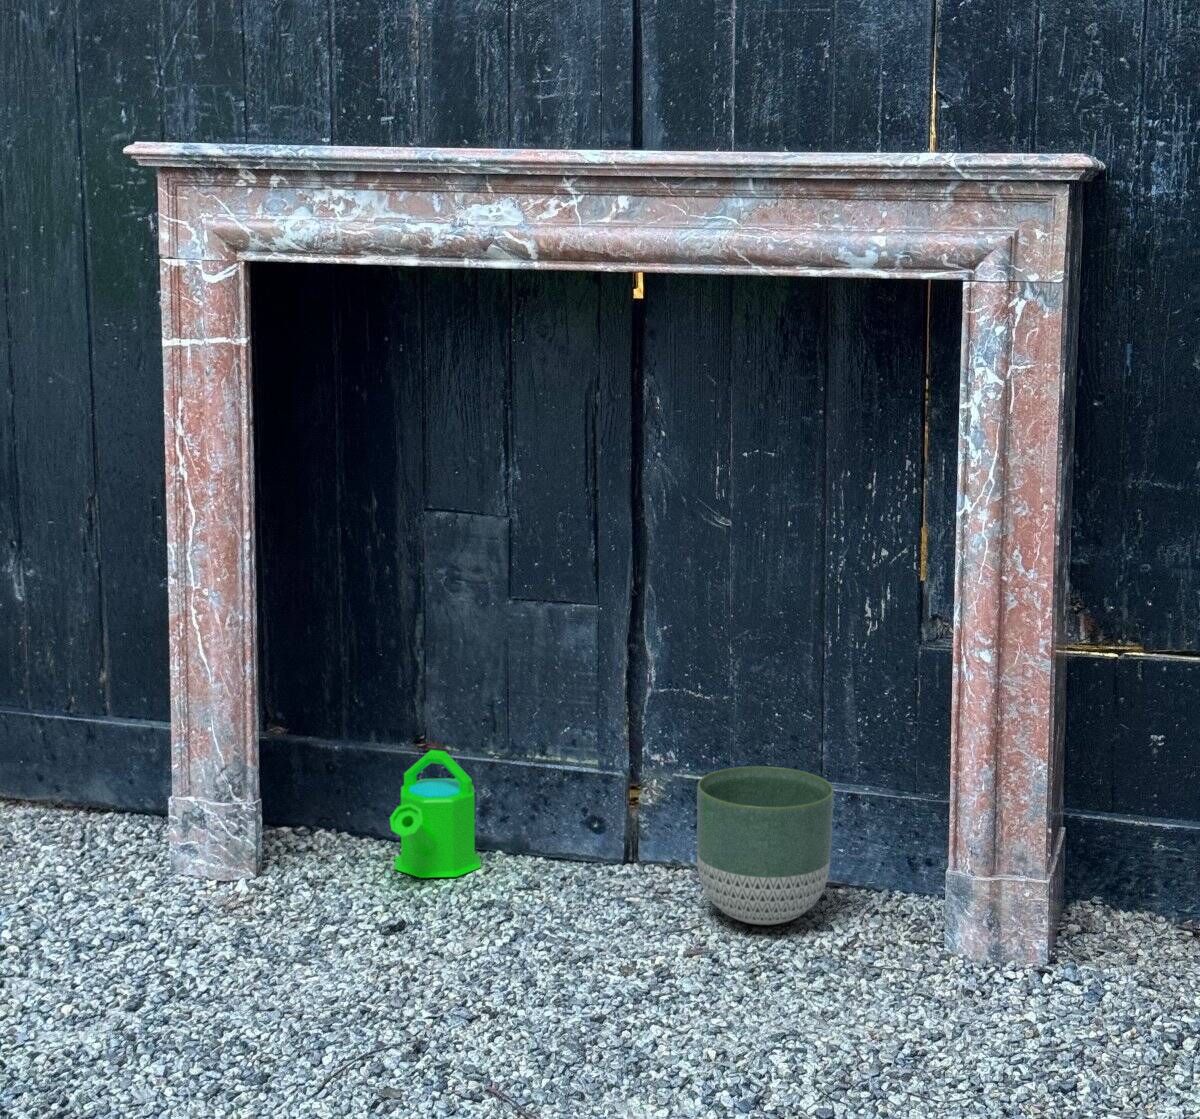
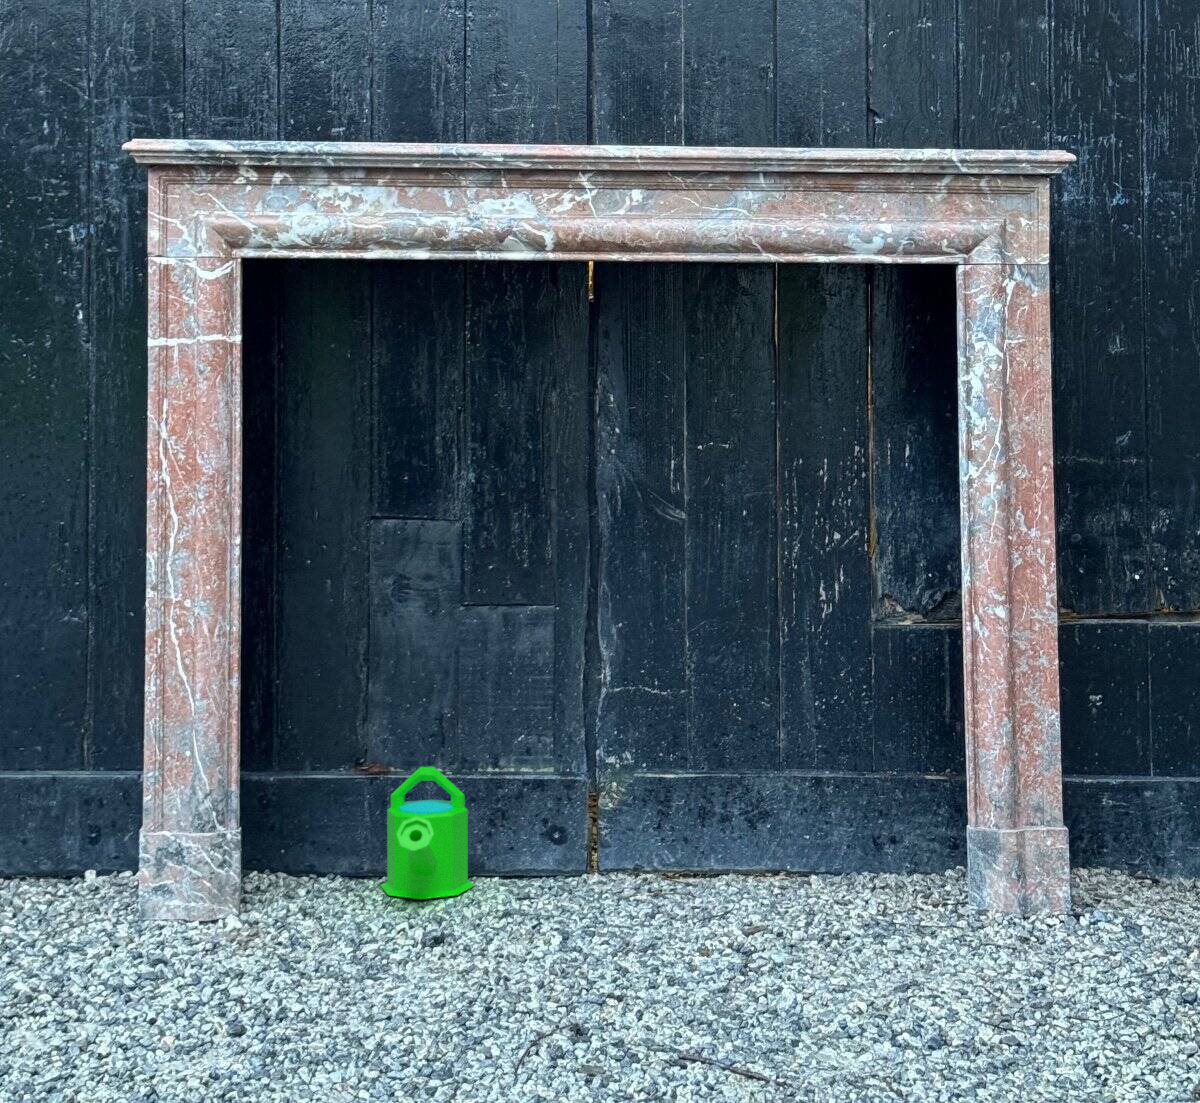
planter: present [697,766,834,925] -> none [713,753,846,903]

